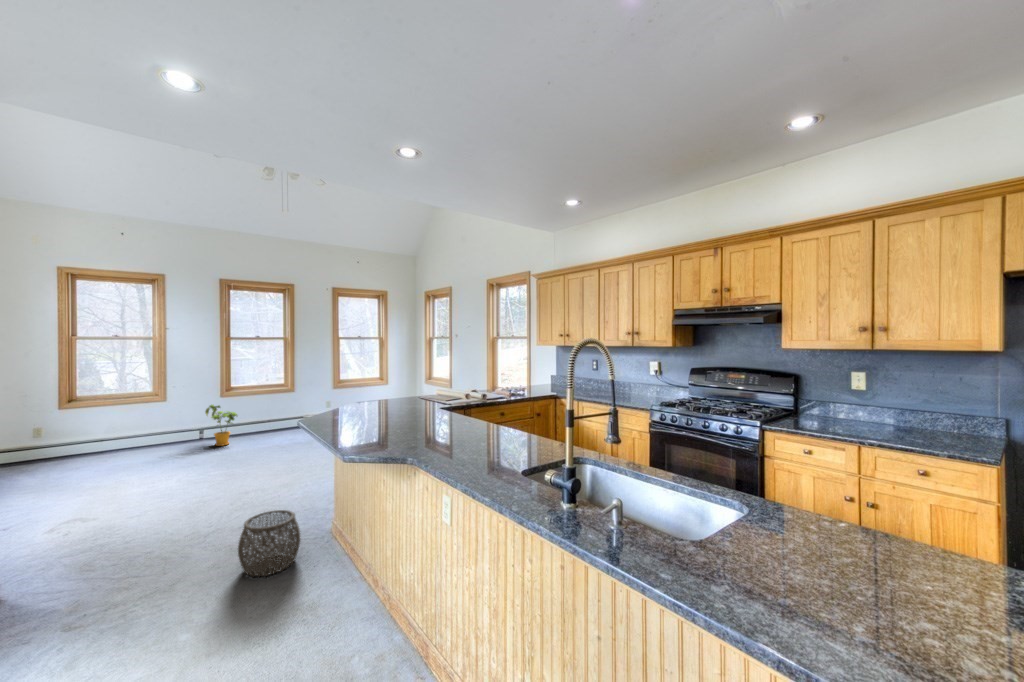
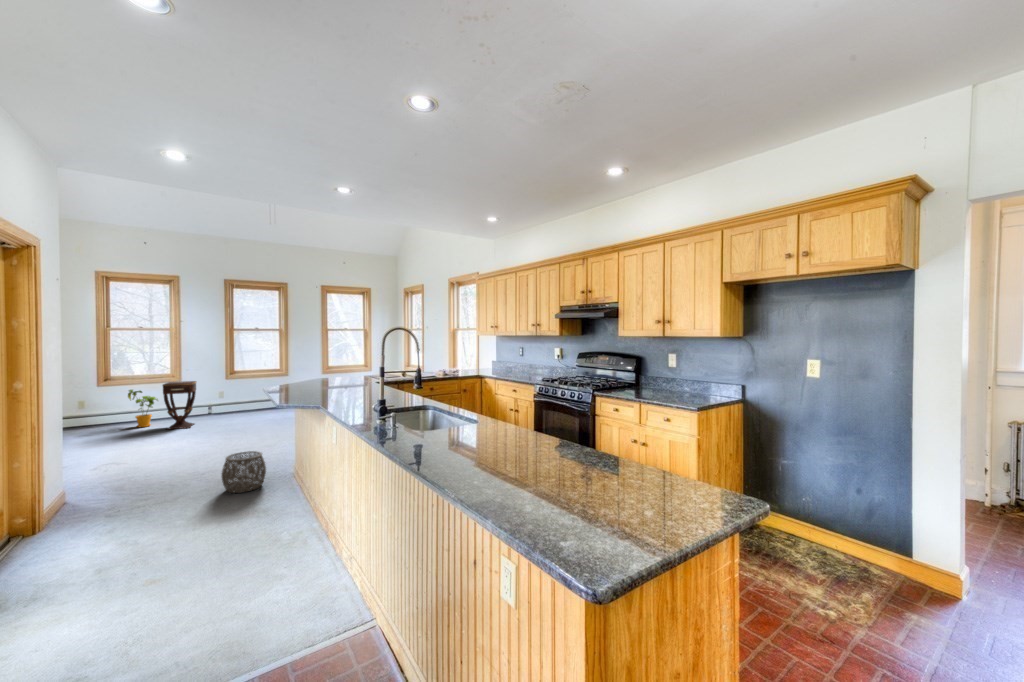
side table: none [143,401,187,464] -> present [163,381,196,430]
house plant: present [205,405,237,446] -> present [128,390,158,427]

